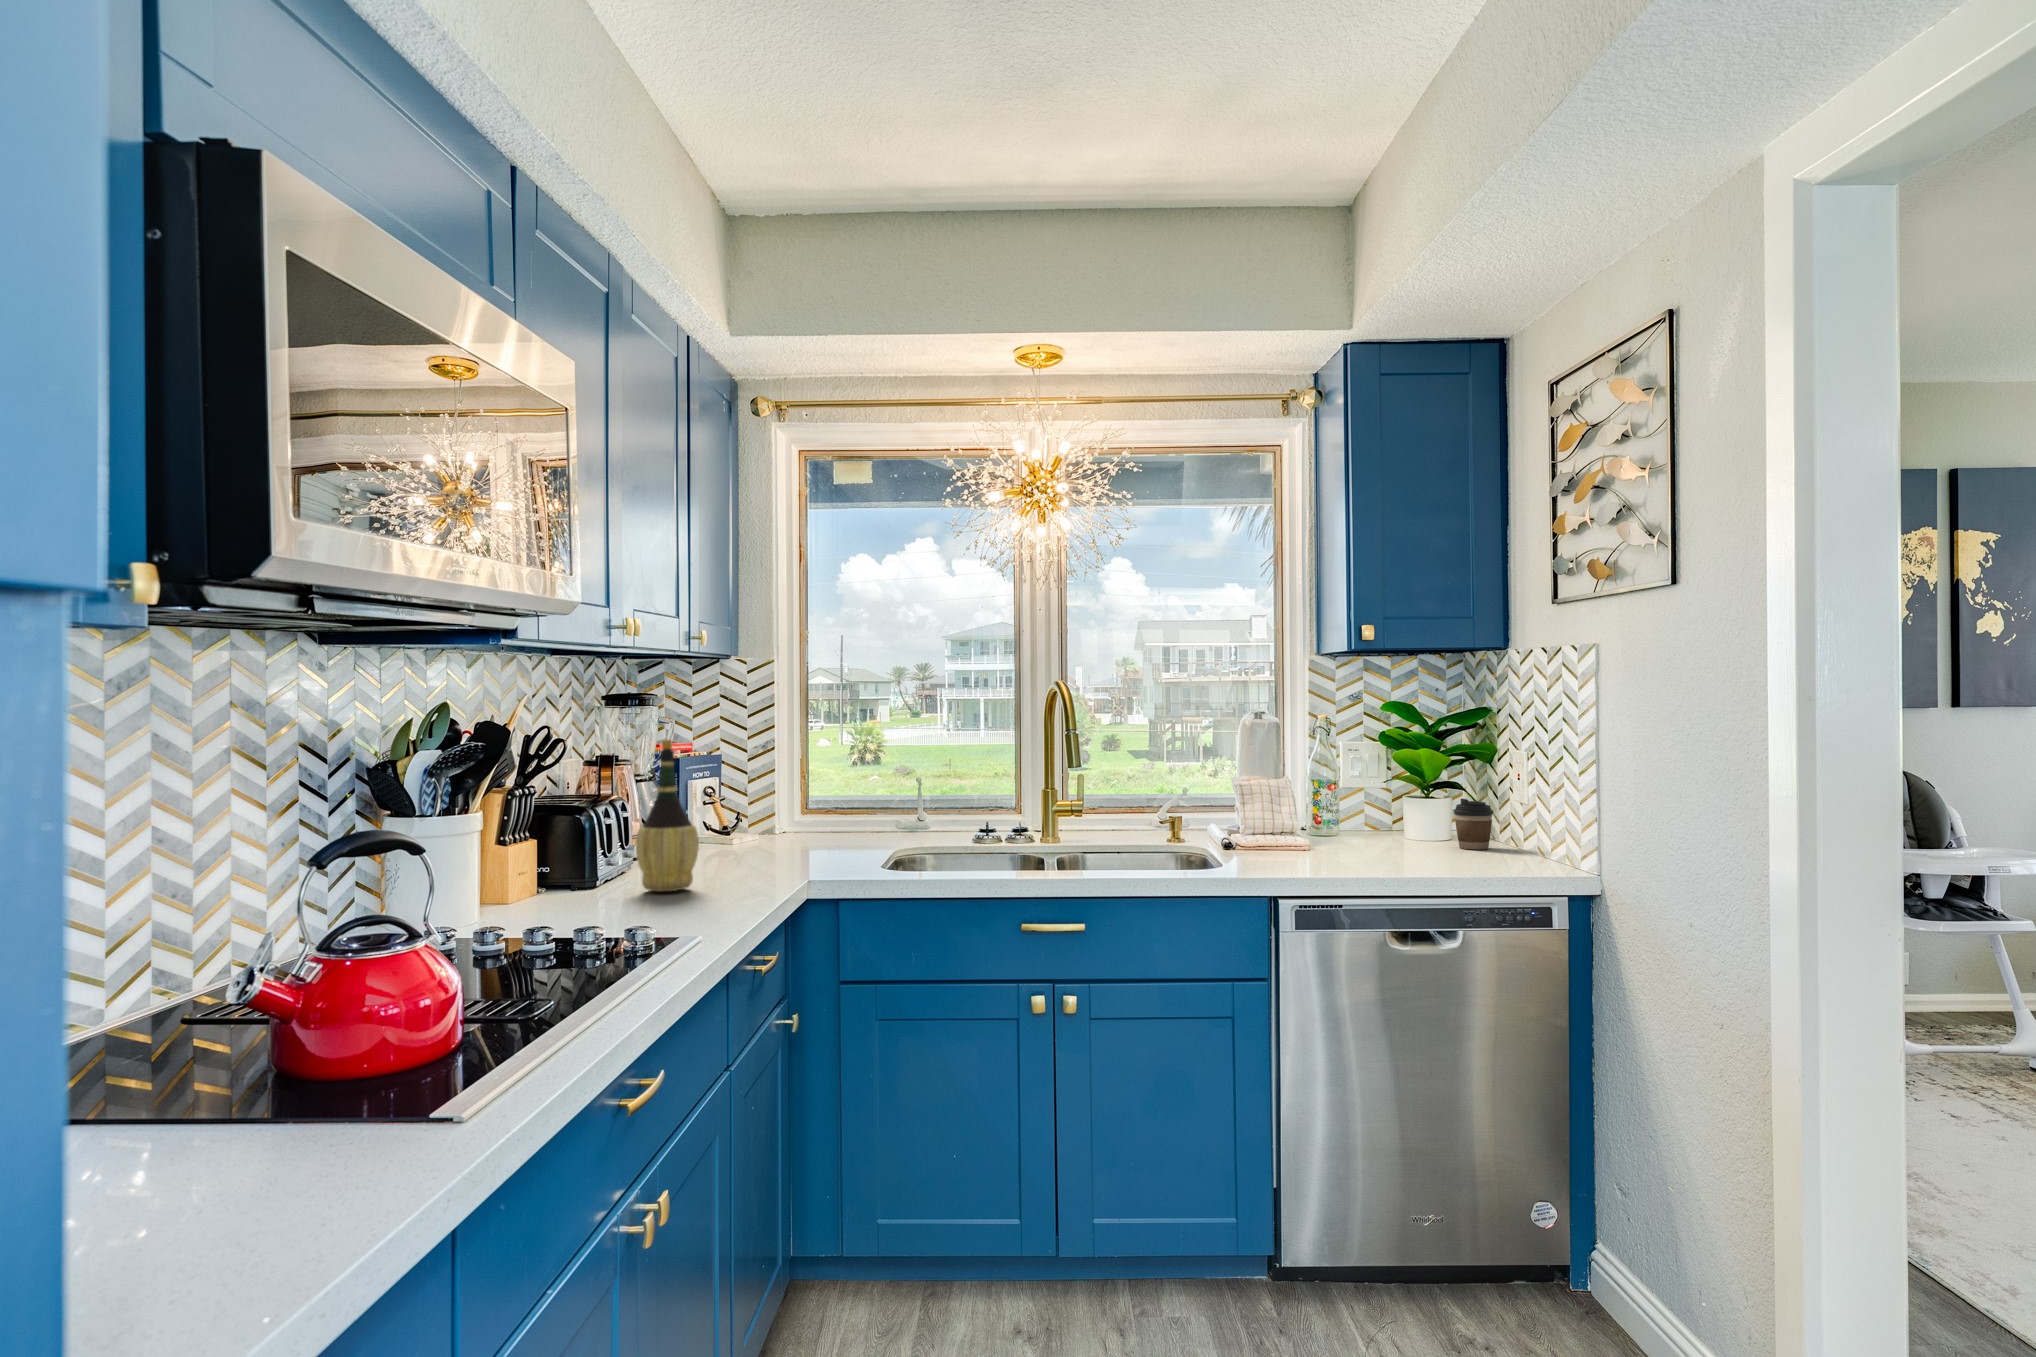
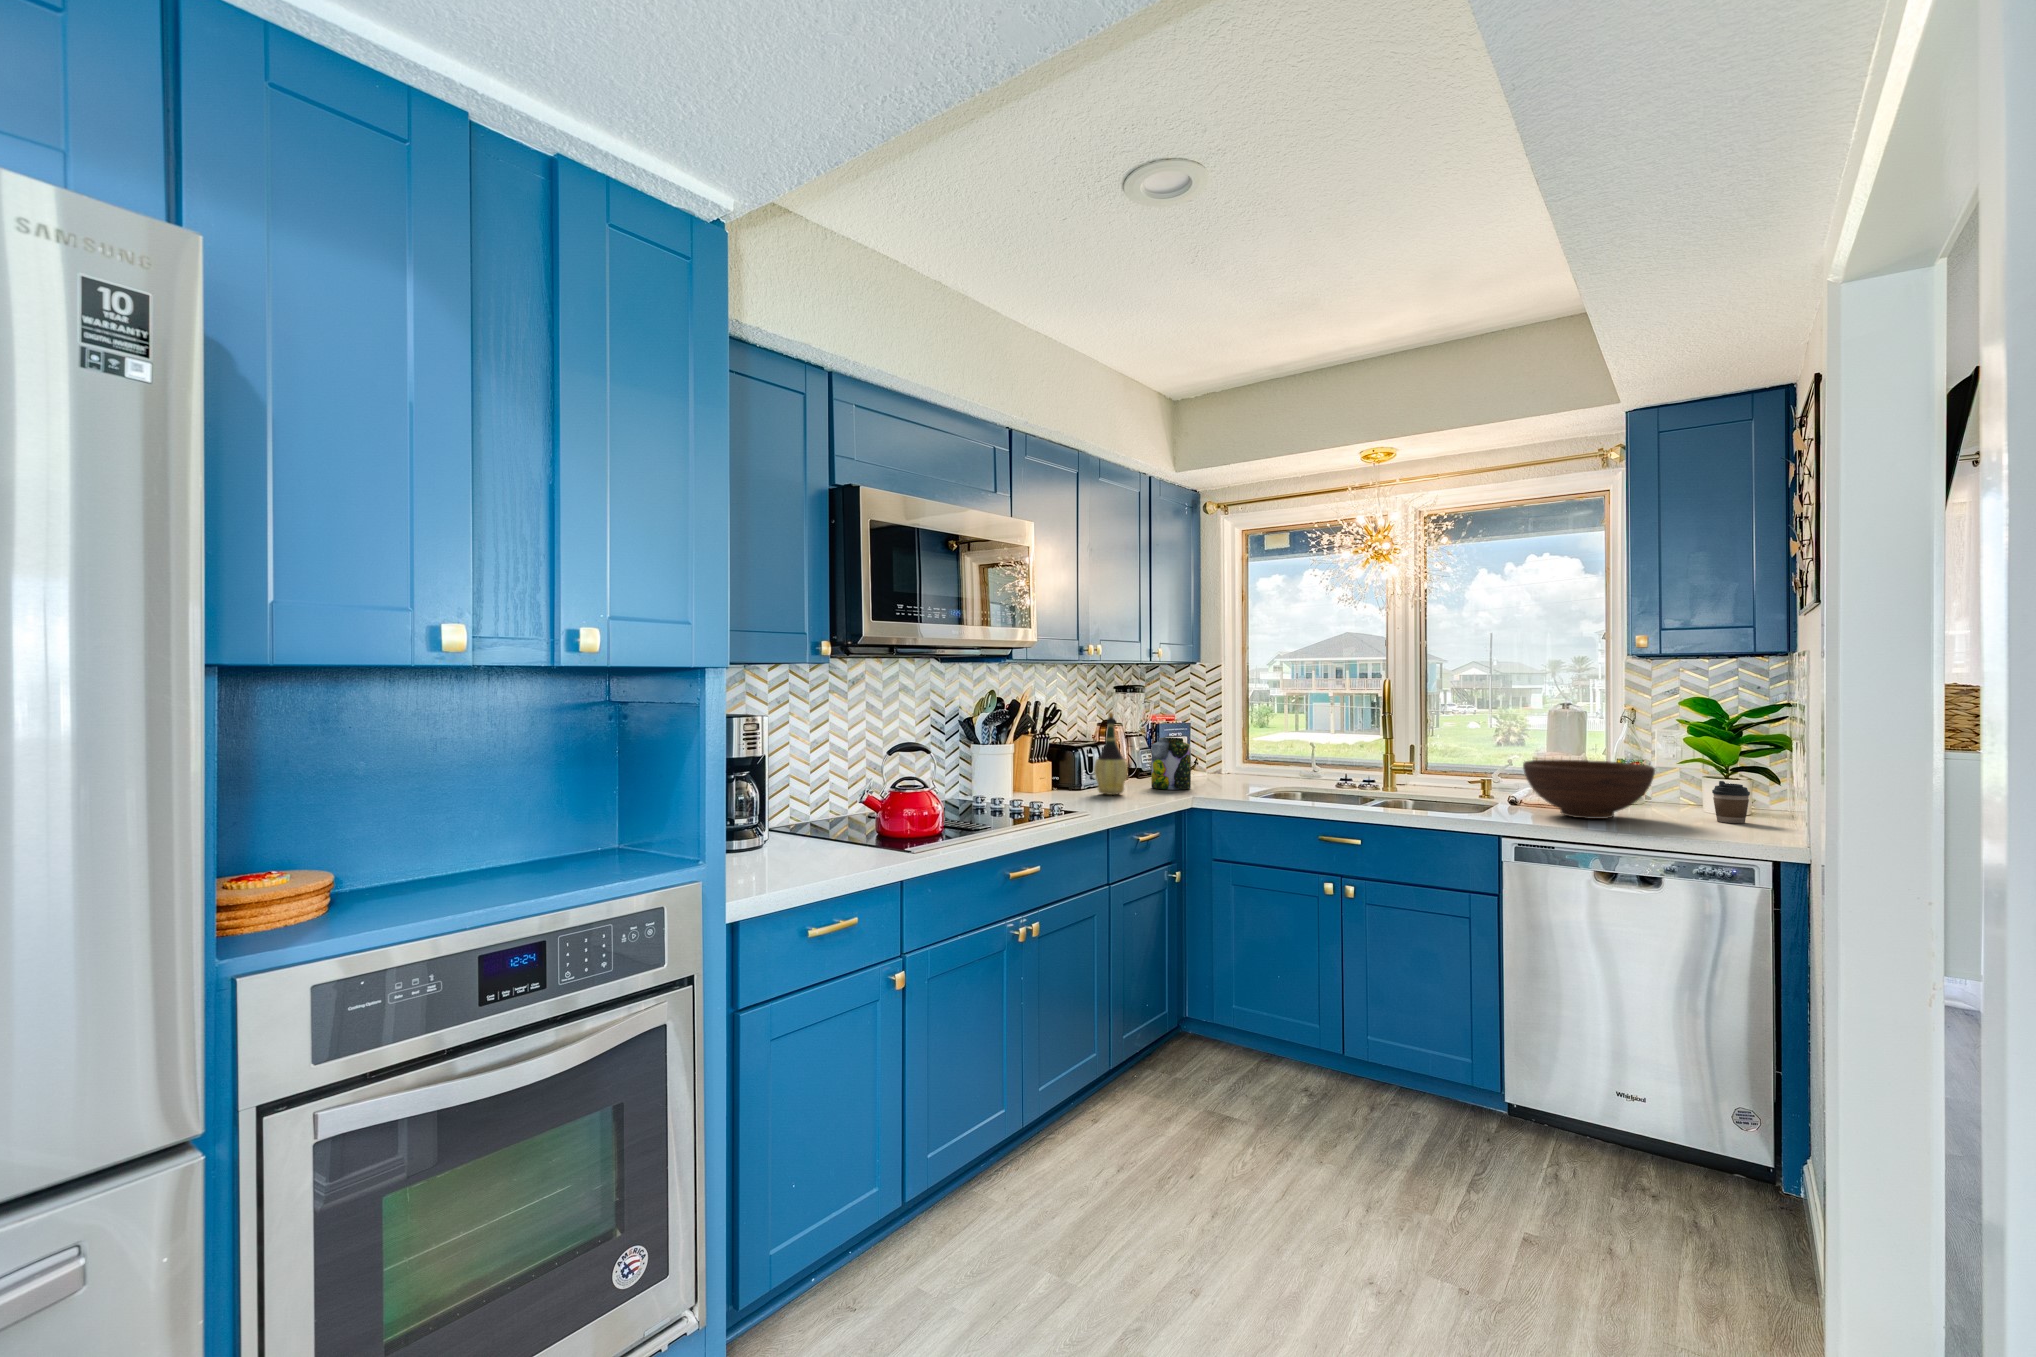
jar: none [713,780,780,870] -> present [1151,738,1191,790]
fruit bowl: none [1268,782,1424,859] -> present [1523,760,1655,819]

